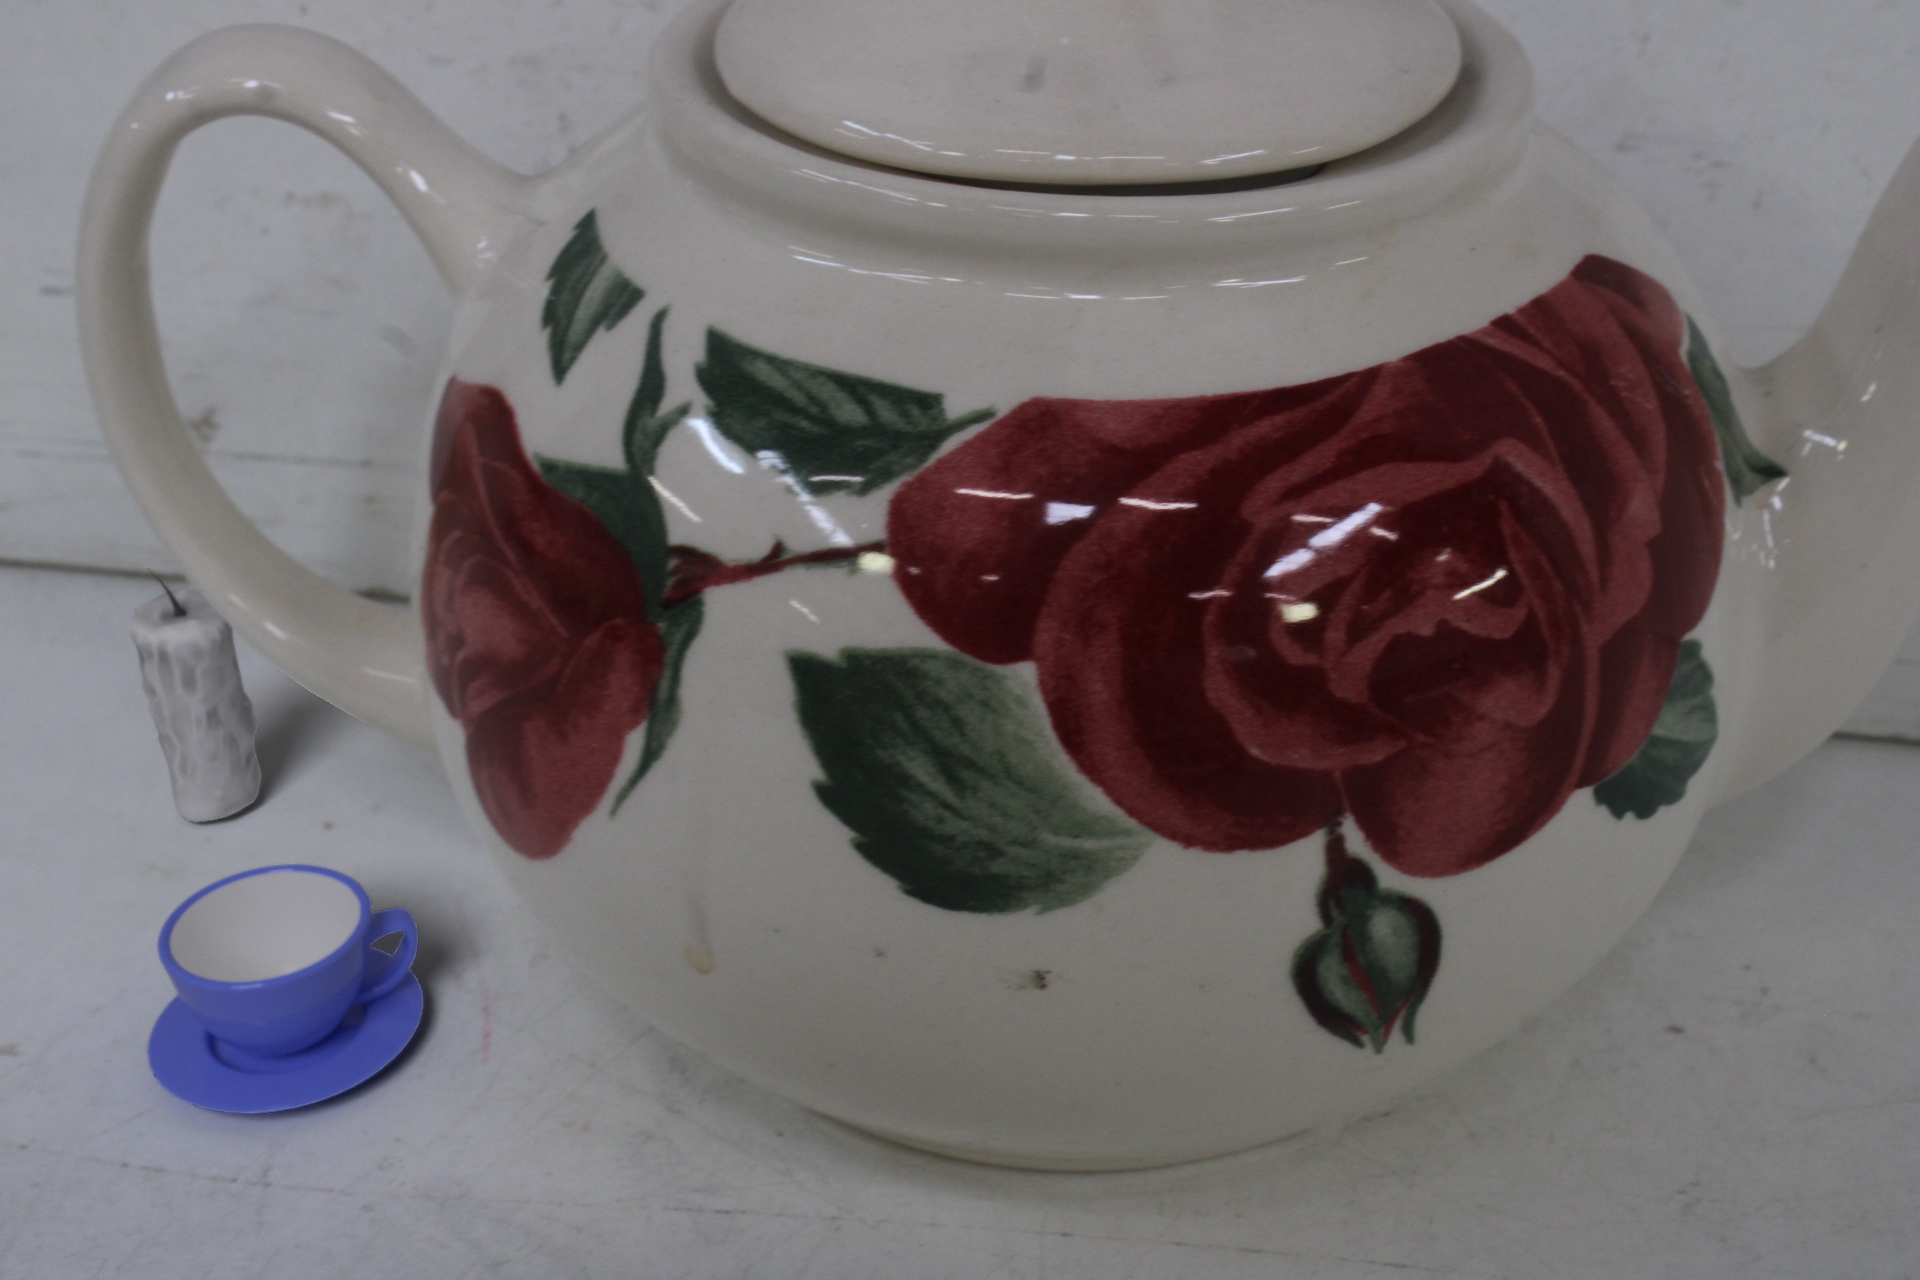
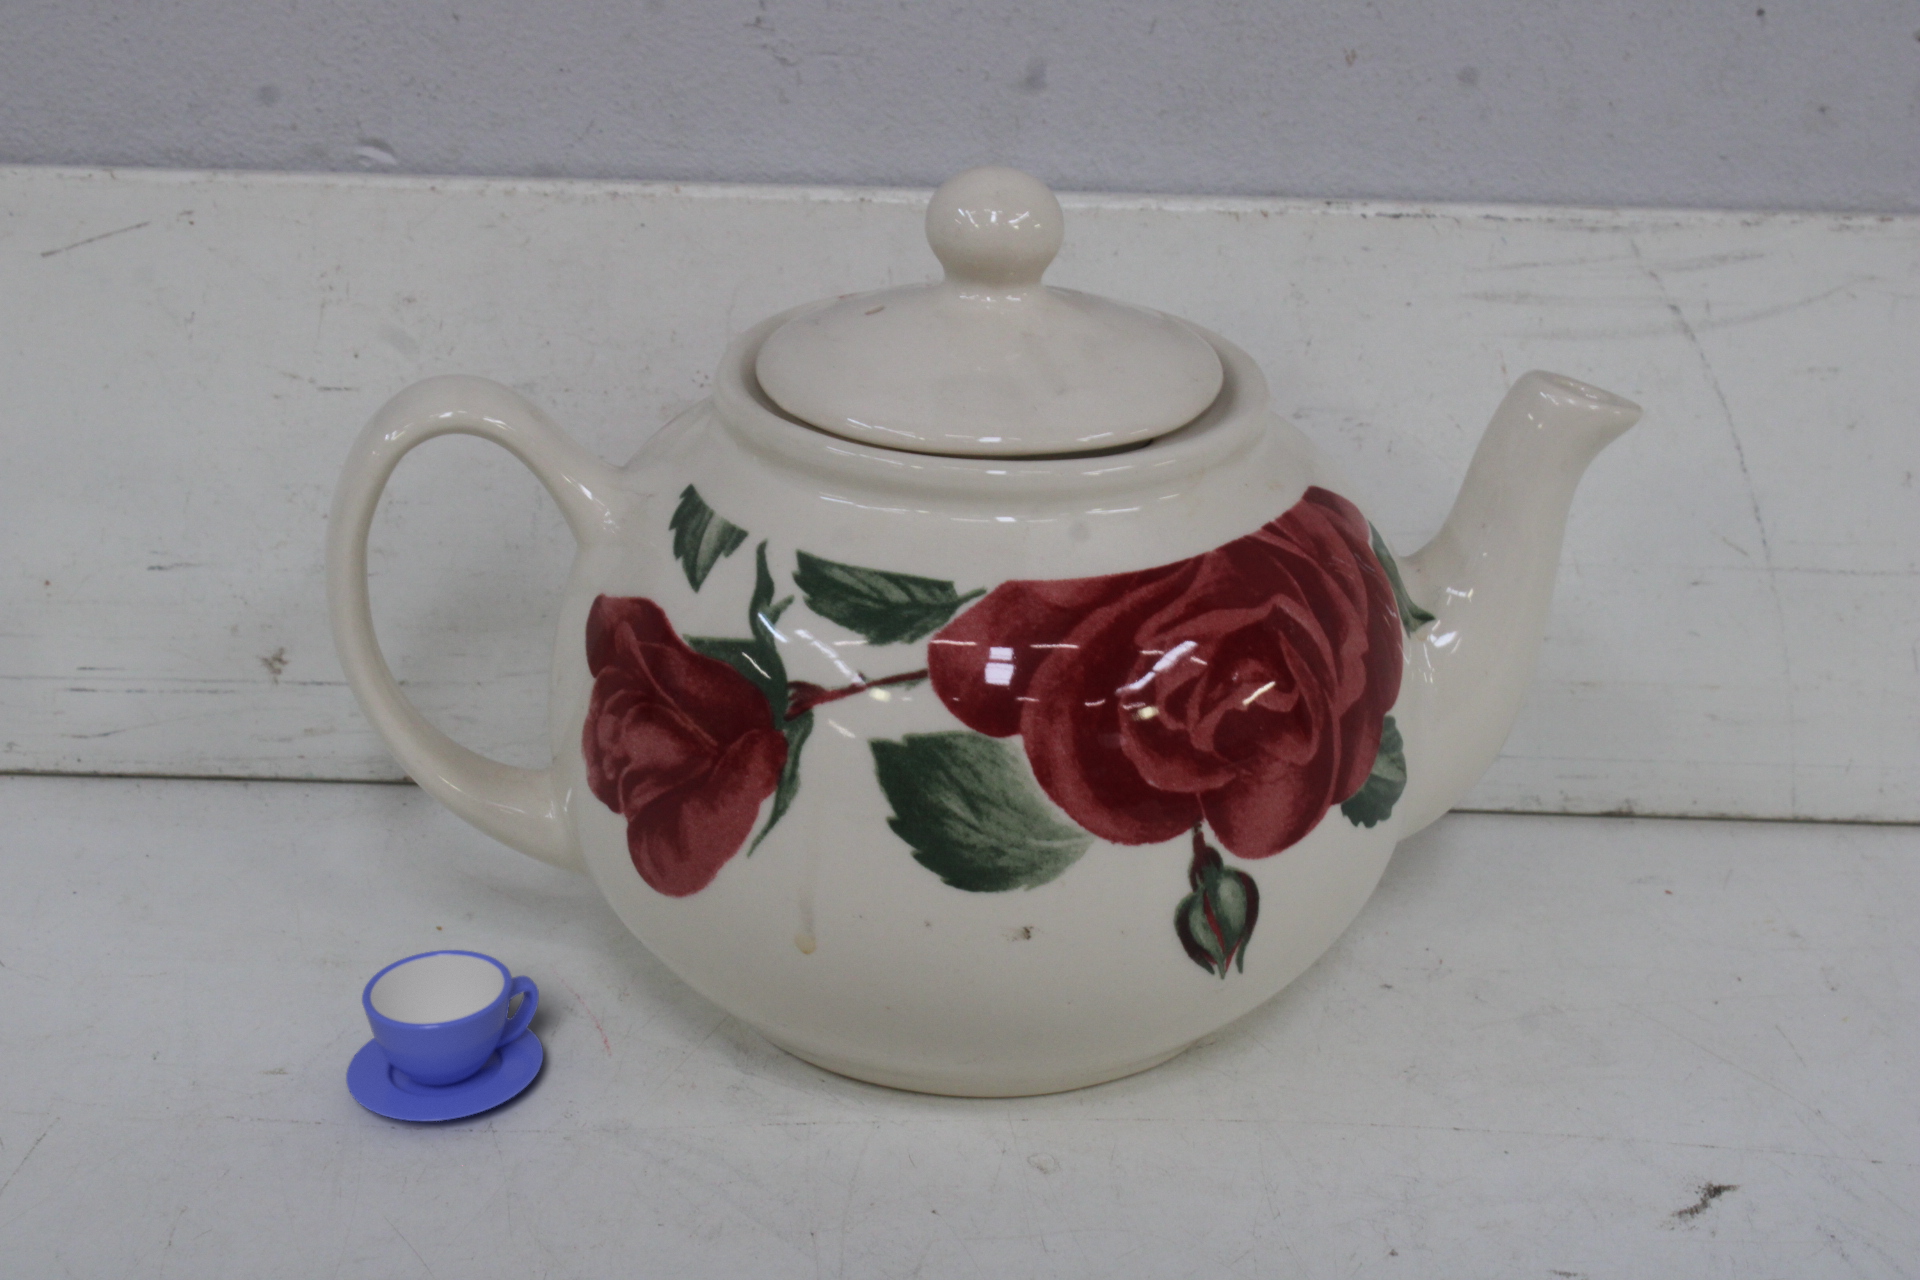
candle: present [130,579,262,822] -> none [280,748,365,945]

